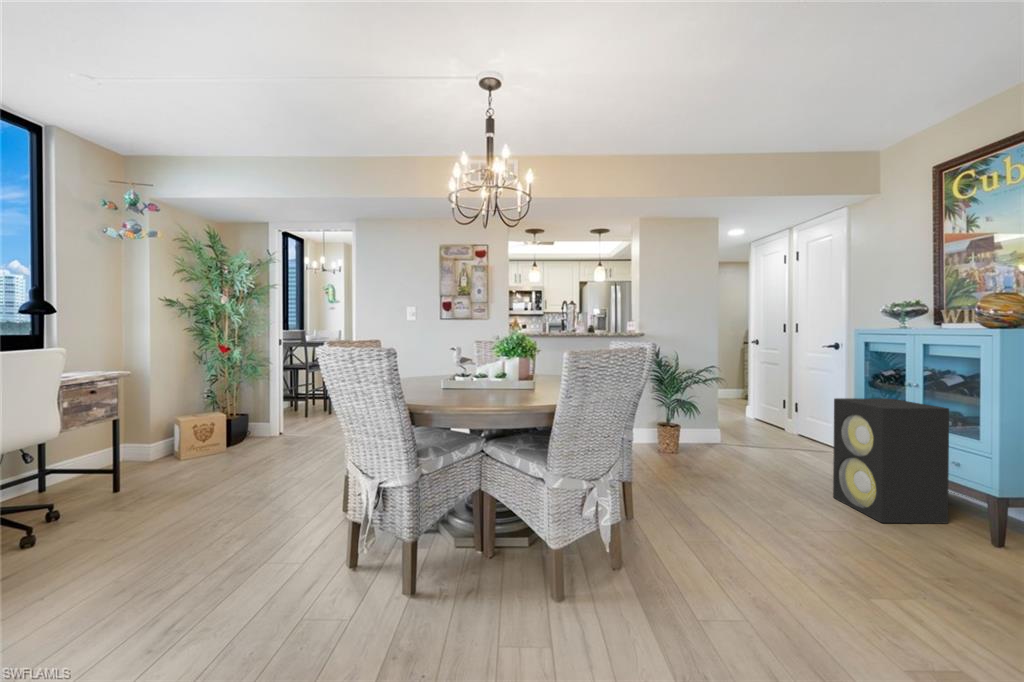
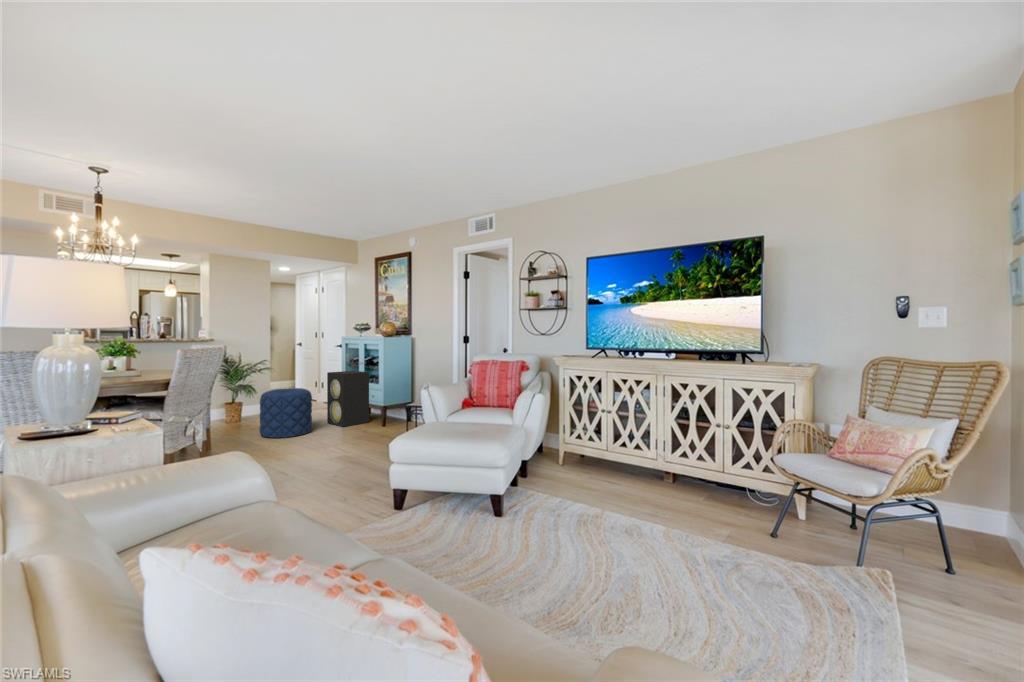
pouf: none [707,422,809,526] -> present [259,388,312,438]

